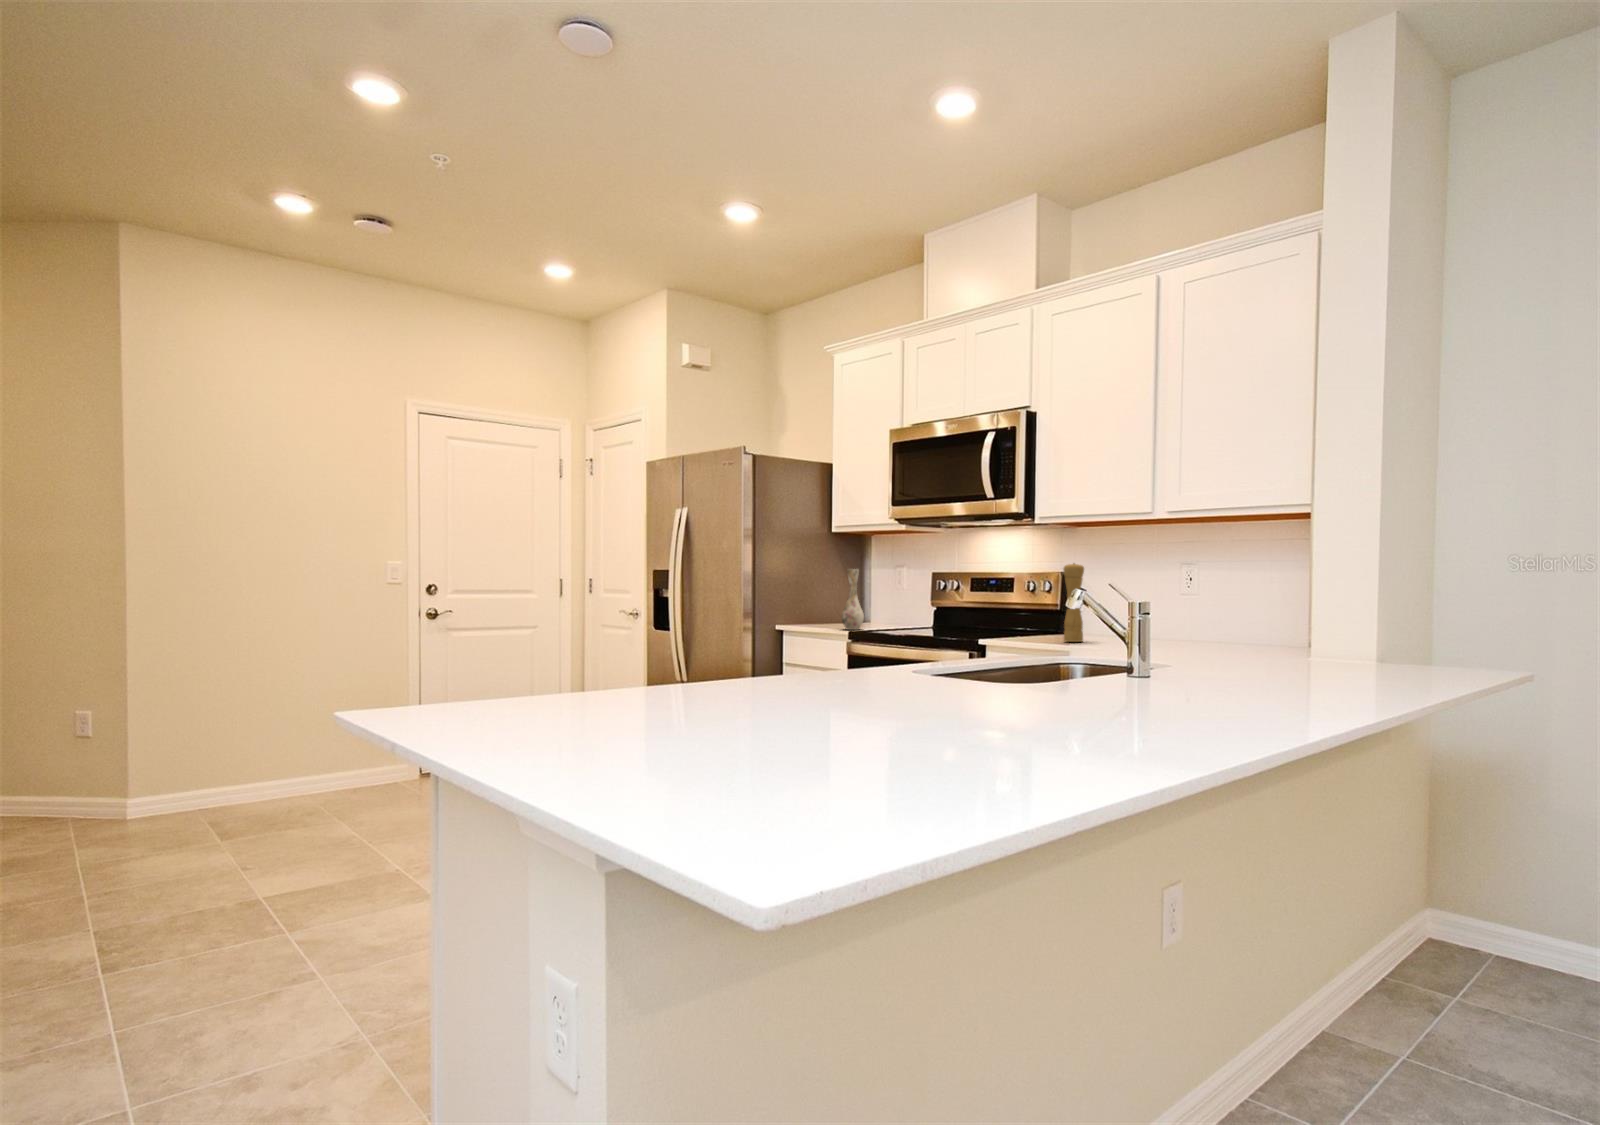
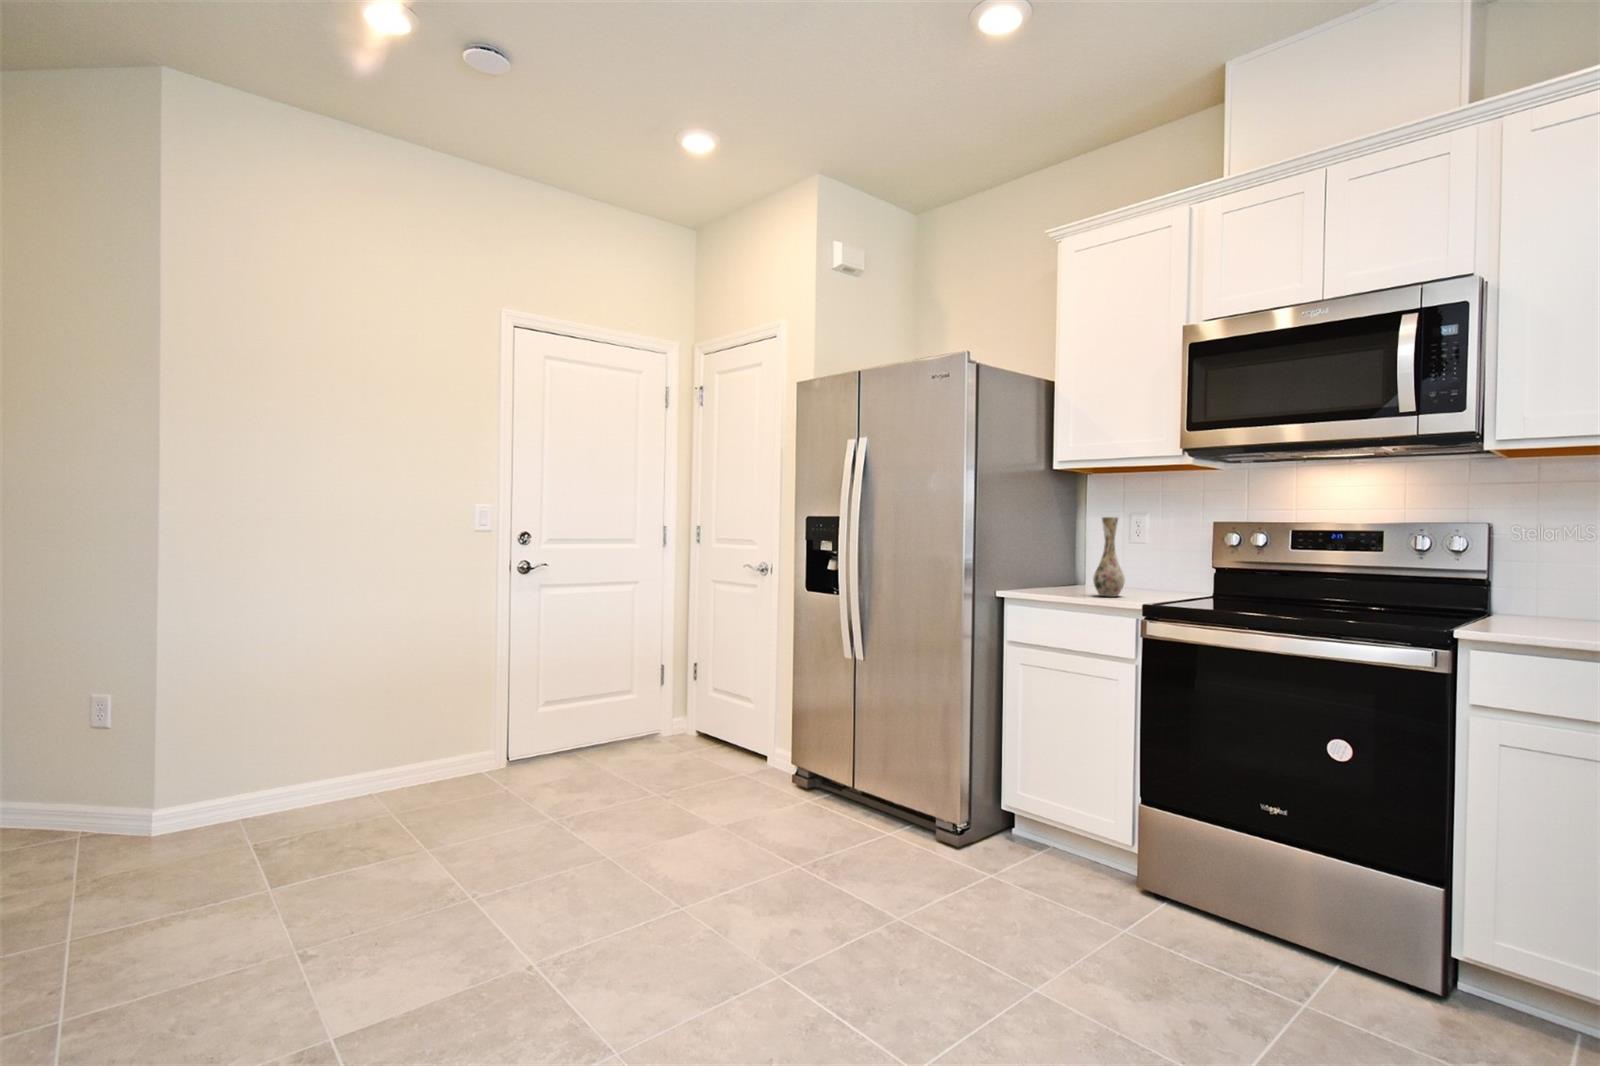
pepper mill: present [1063,563,1084,642] -> none [1524,508,1563,625]

